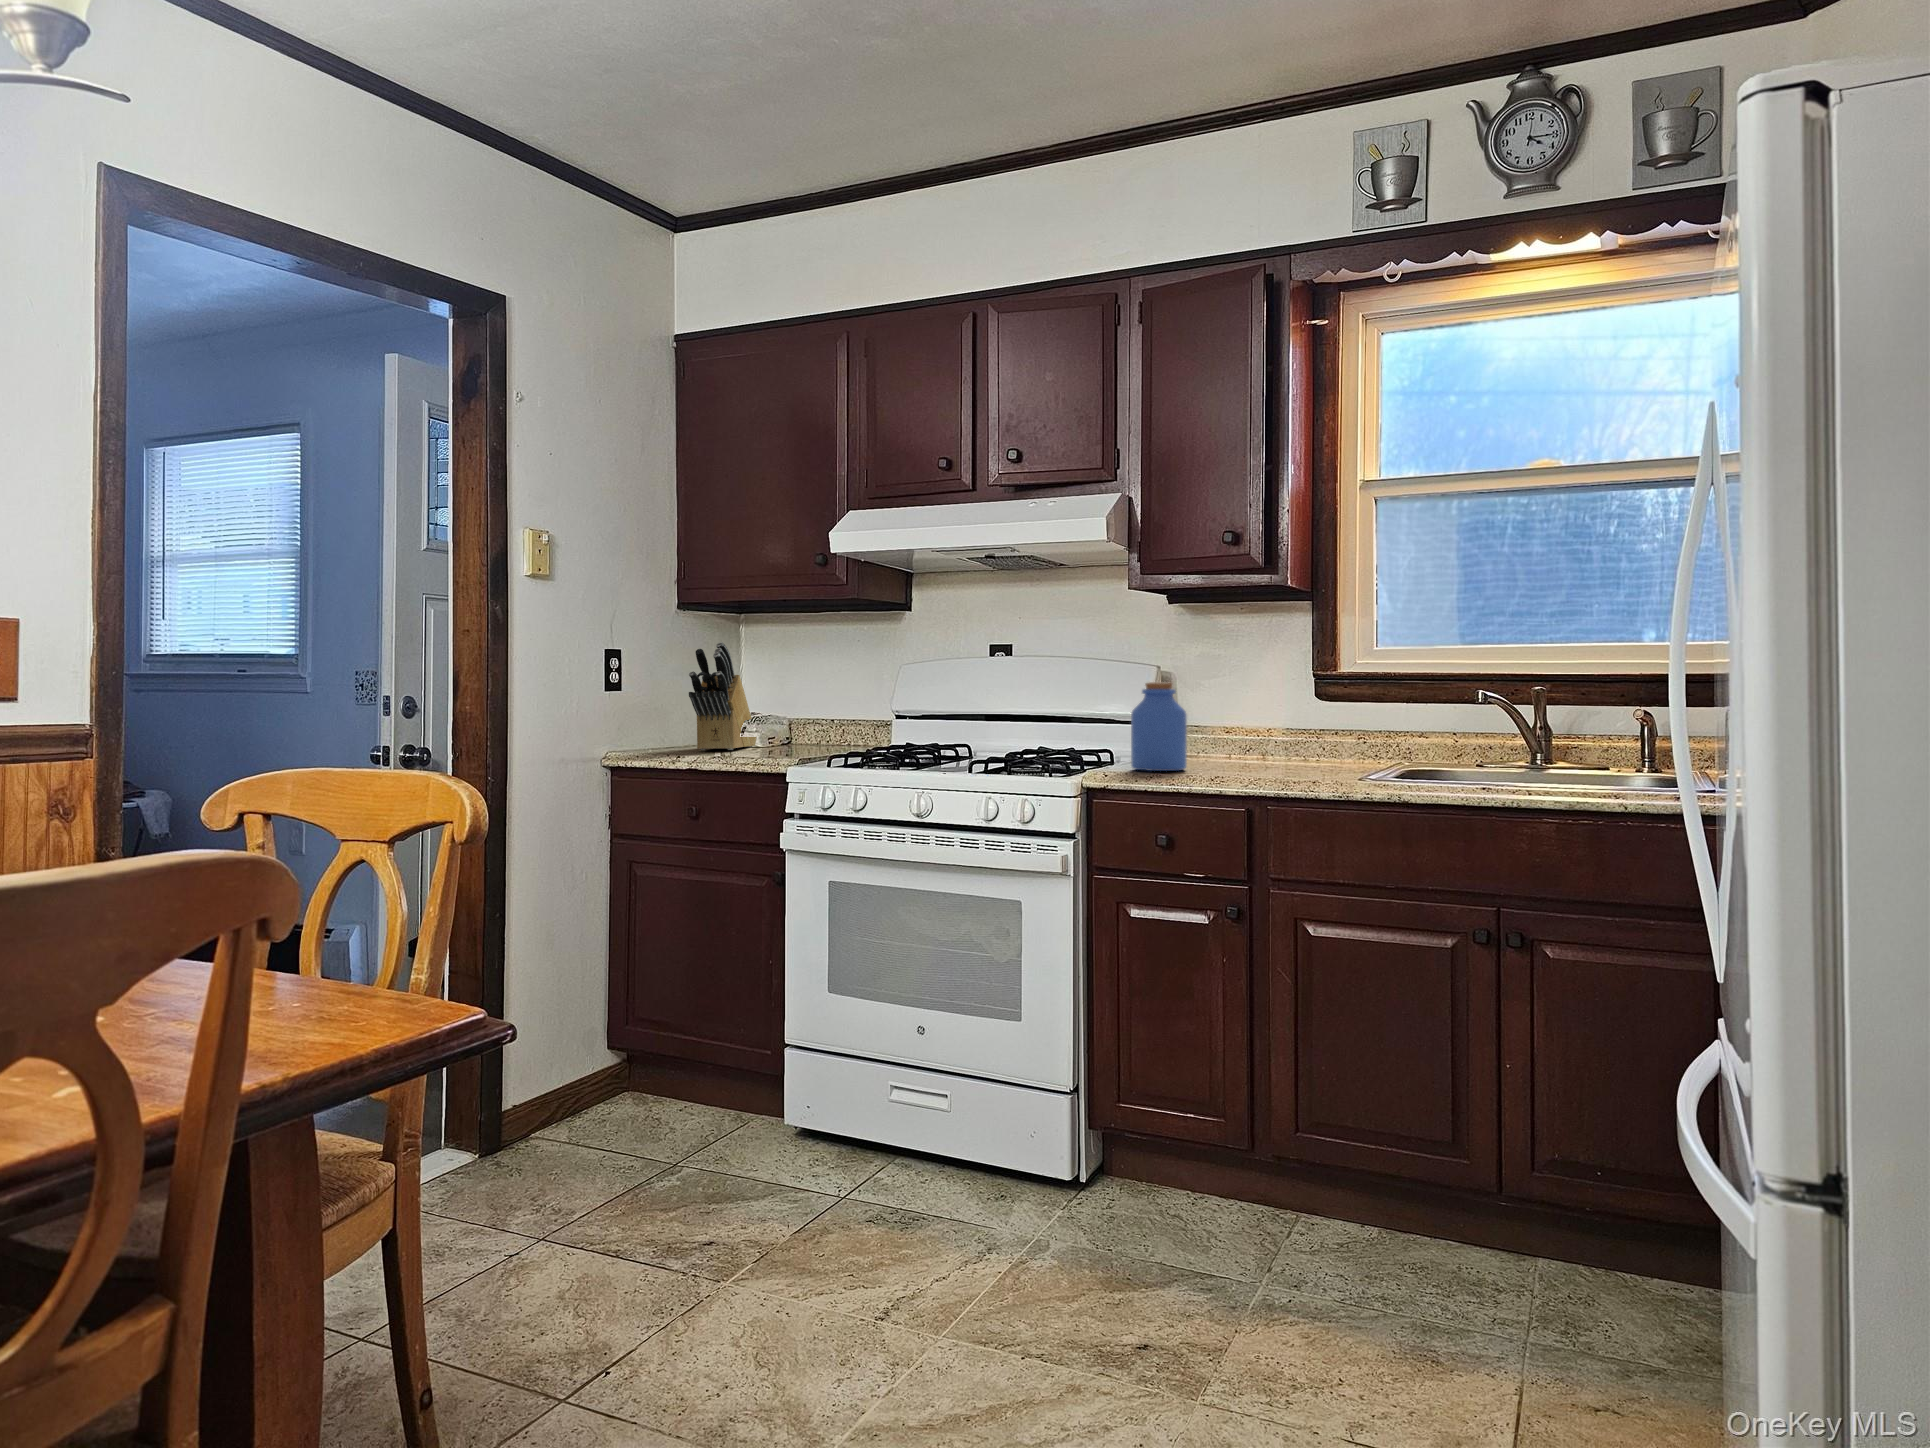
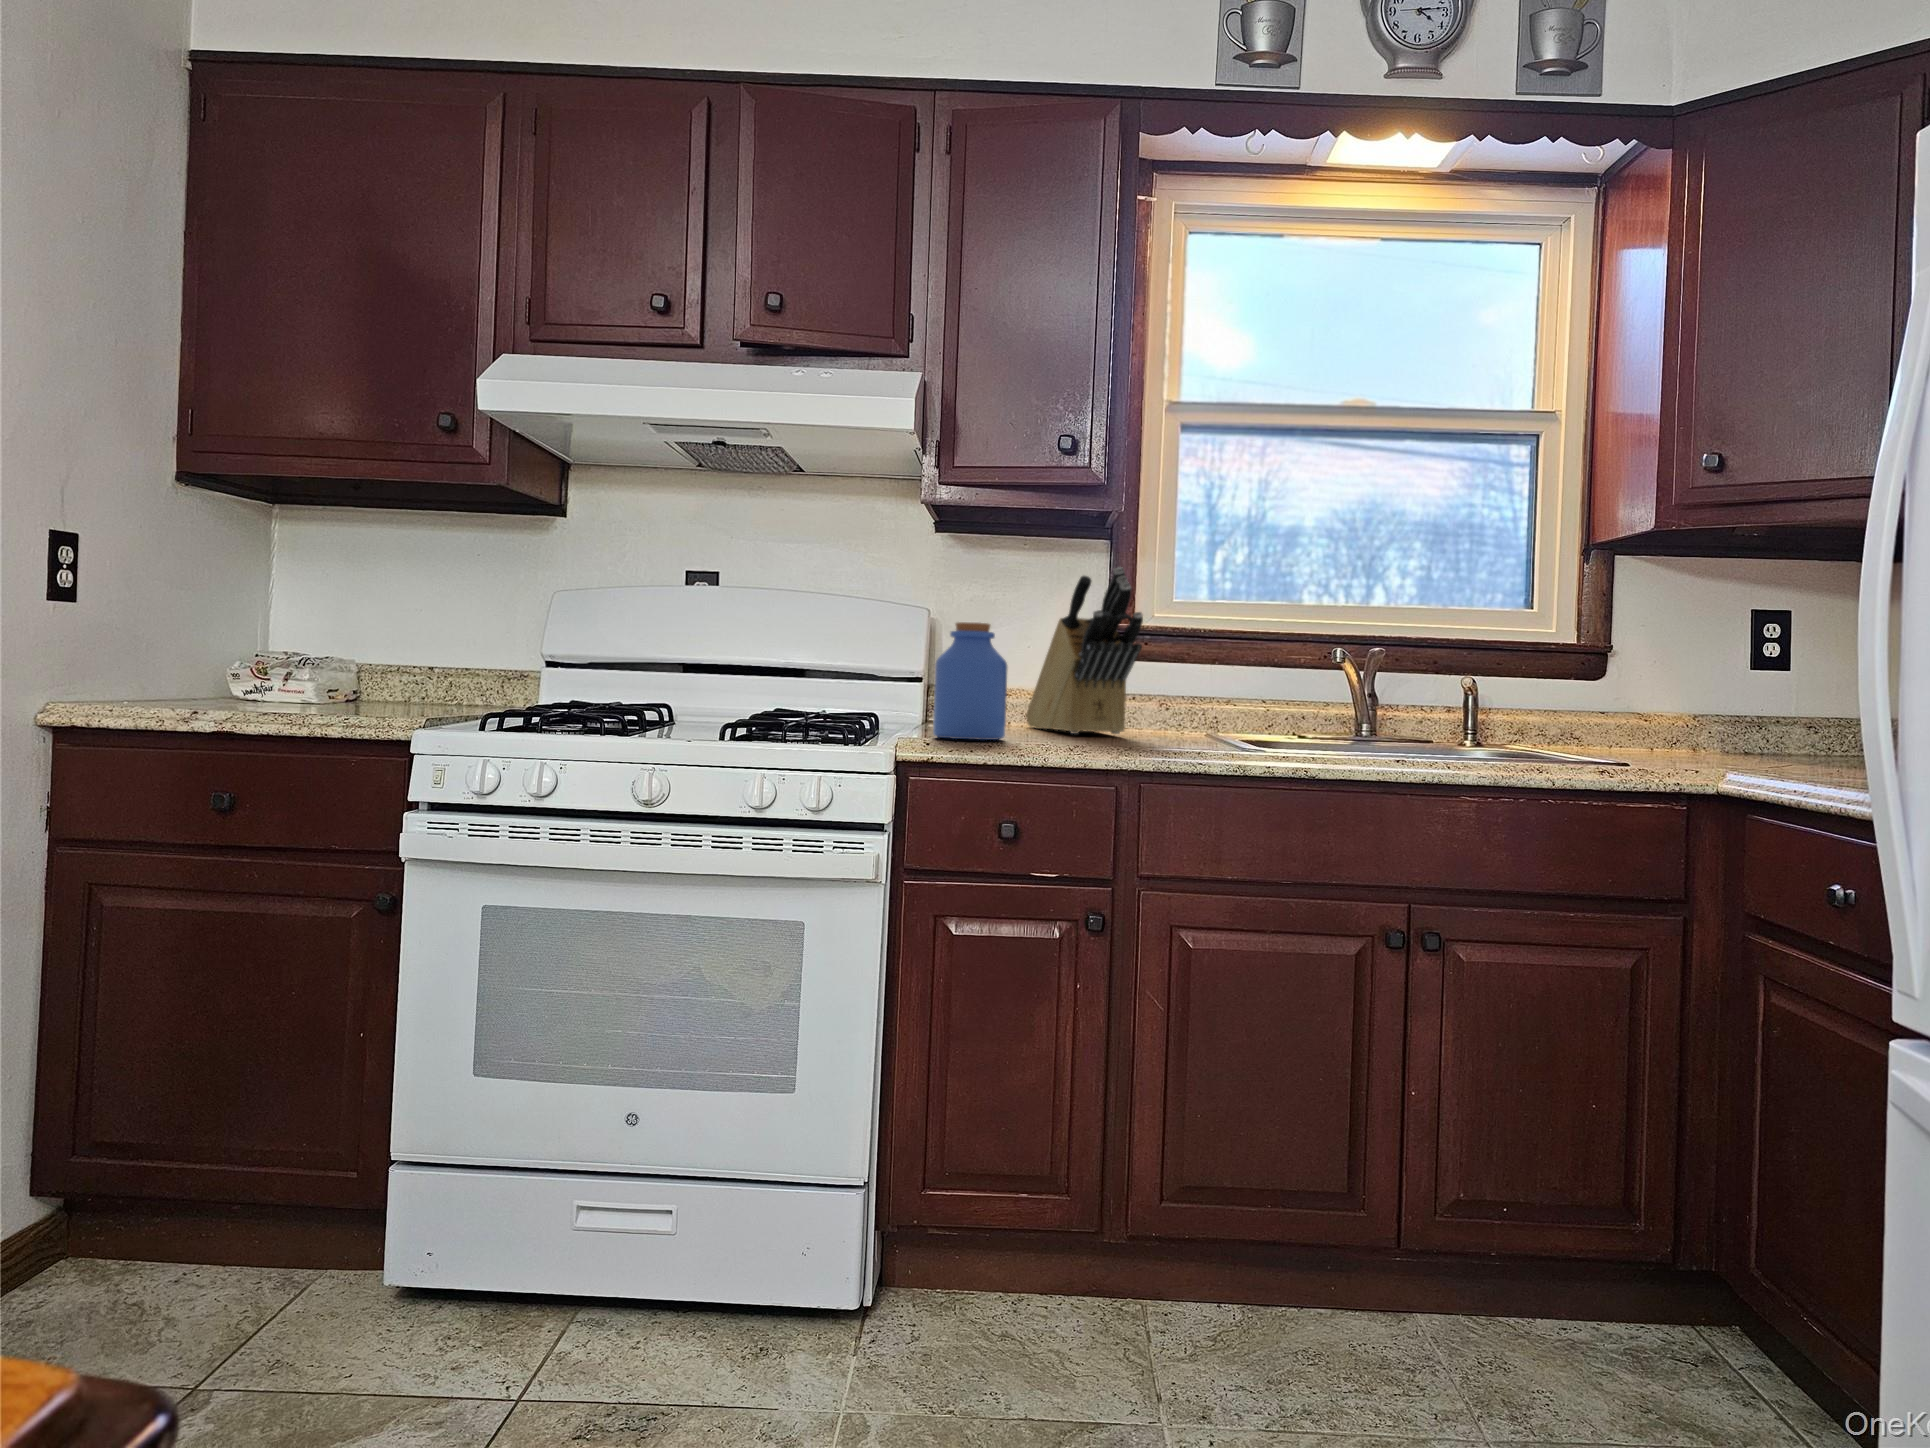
knife block: present [689,642,757,750] -> present [1026,567,1143,734]

